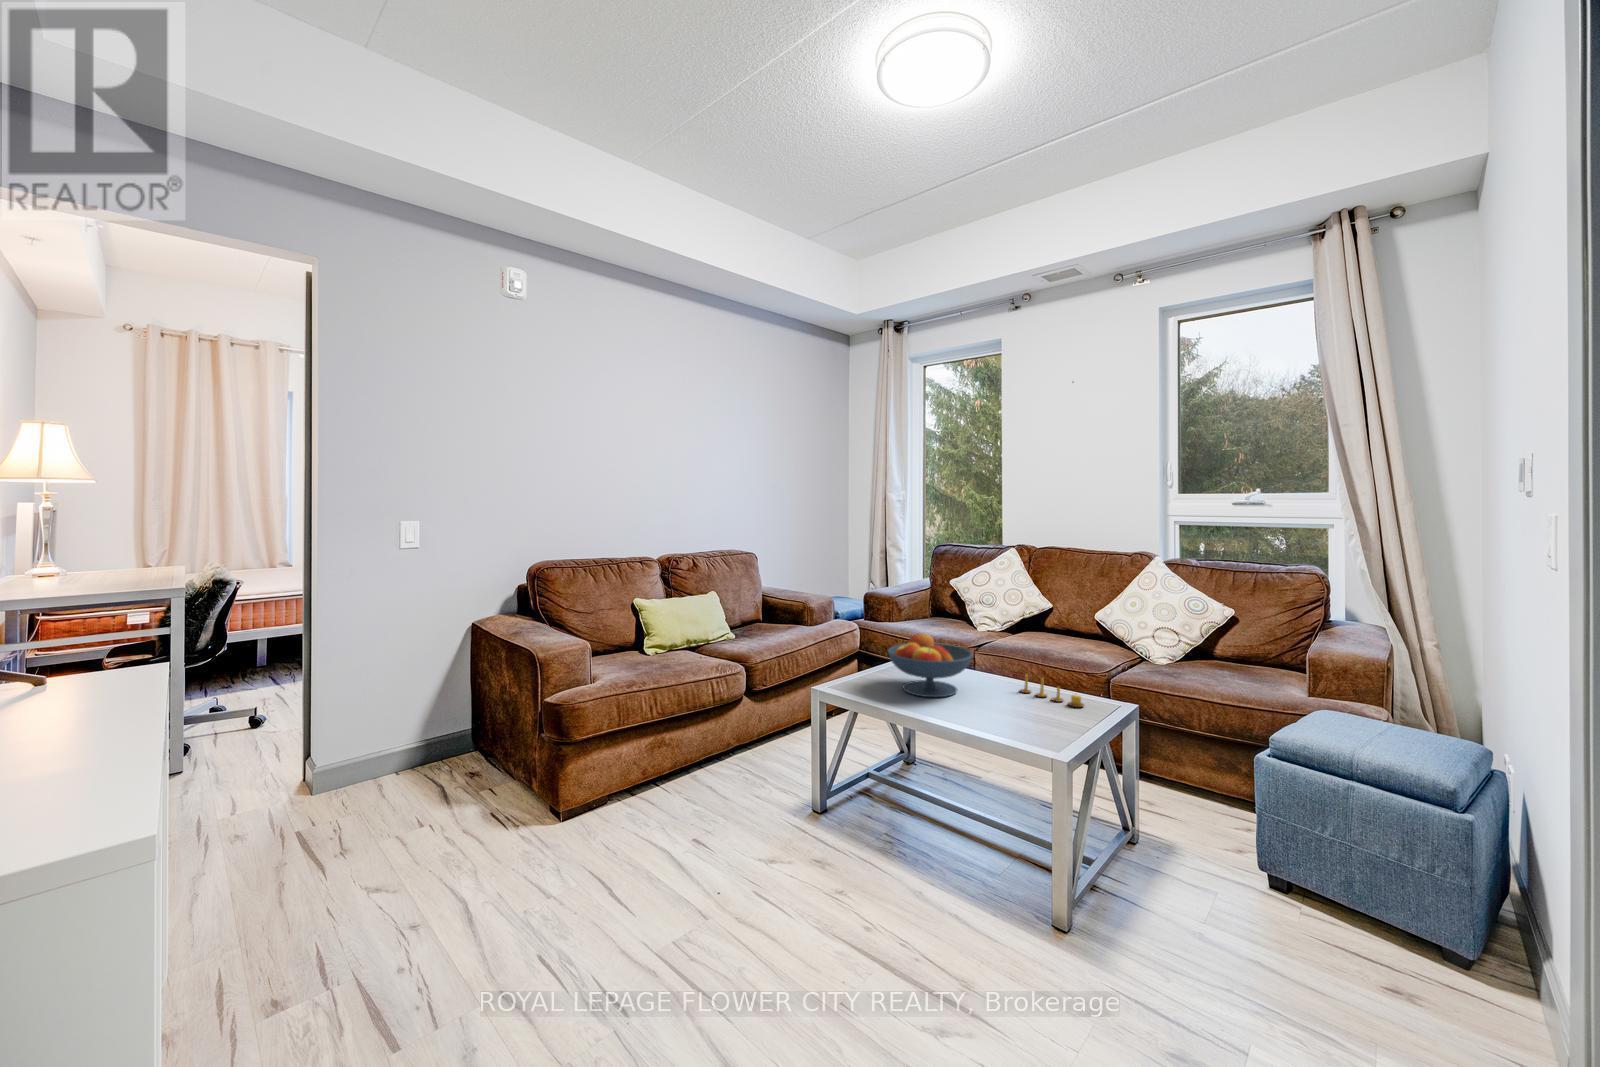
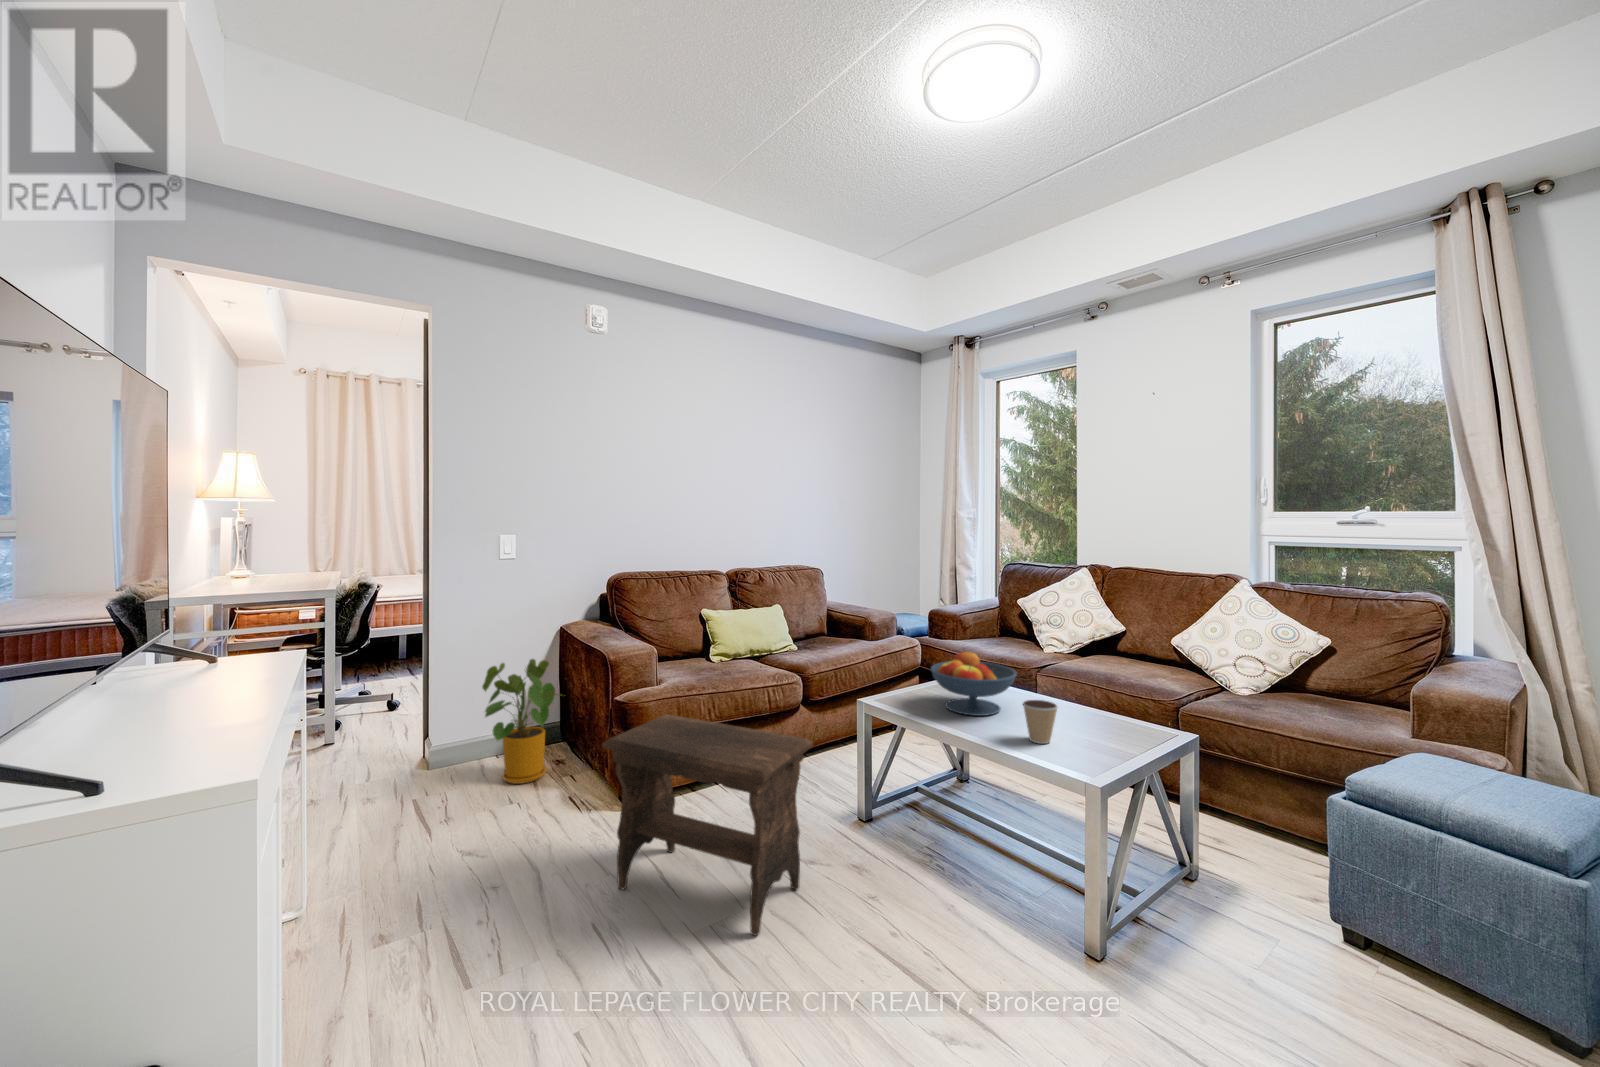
house plant: none [380,659,484,802] -> present [482,659,557,784]
candle: present [1020,674,1084,707] -> none [1066,695,1130,733]
coffee cup: none [988,679,1023,722] -> present [1023,700,1058,744]
footstool: none [546,714,782,949] -> present [602,714,813,936]

